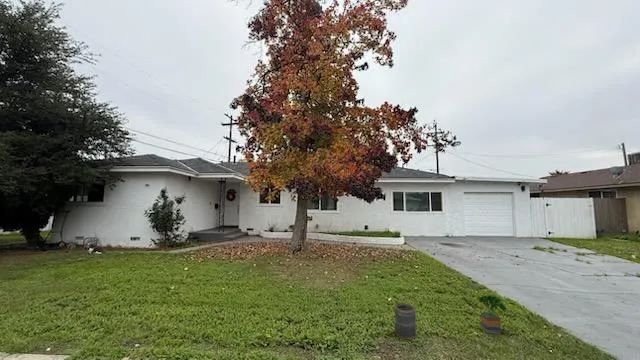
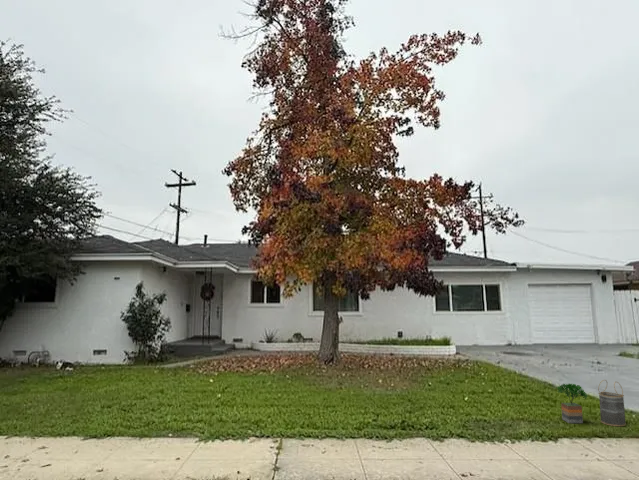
basket: present [395,293,416,339] -> present [598,381,626,426]

